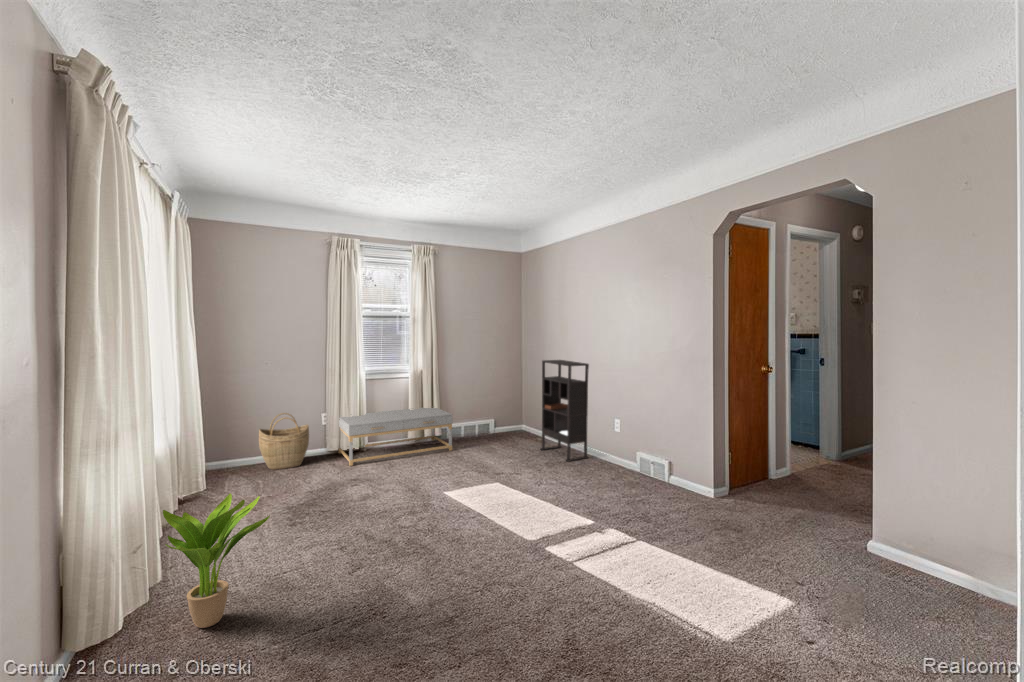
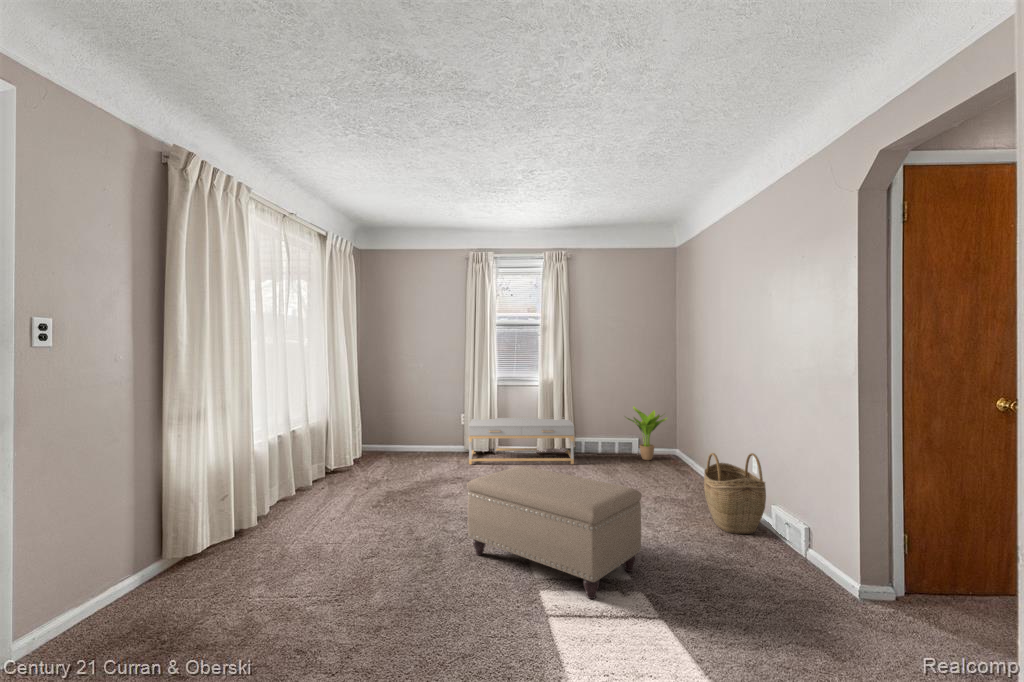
bookshelf: present [541,360,589,462] -> none [671,371,719,493]
woven basket: present [259,413,309,470] -> present [704,453,766,534]
ottoman: none [465,462,618,569] -> present [467,466,642,599]
potted plant: present [163,493,270,628] -> present [627,407,667,460]

